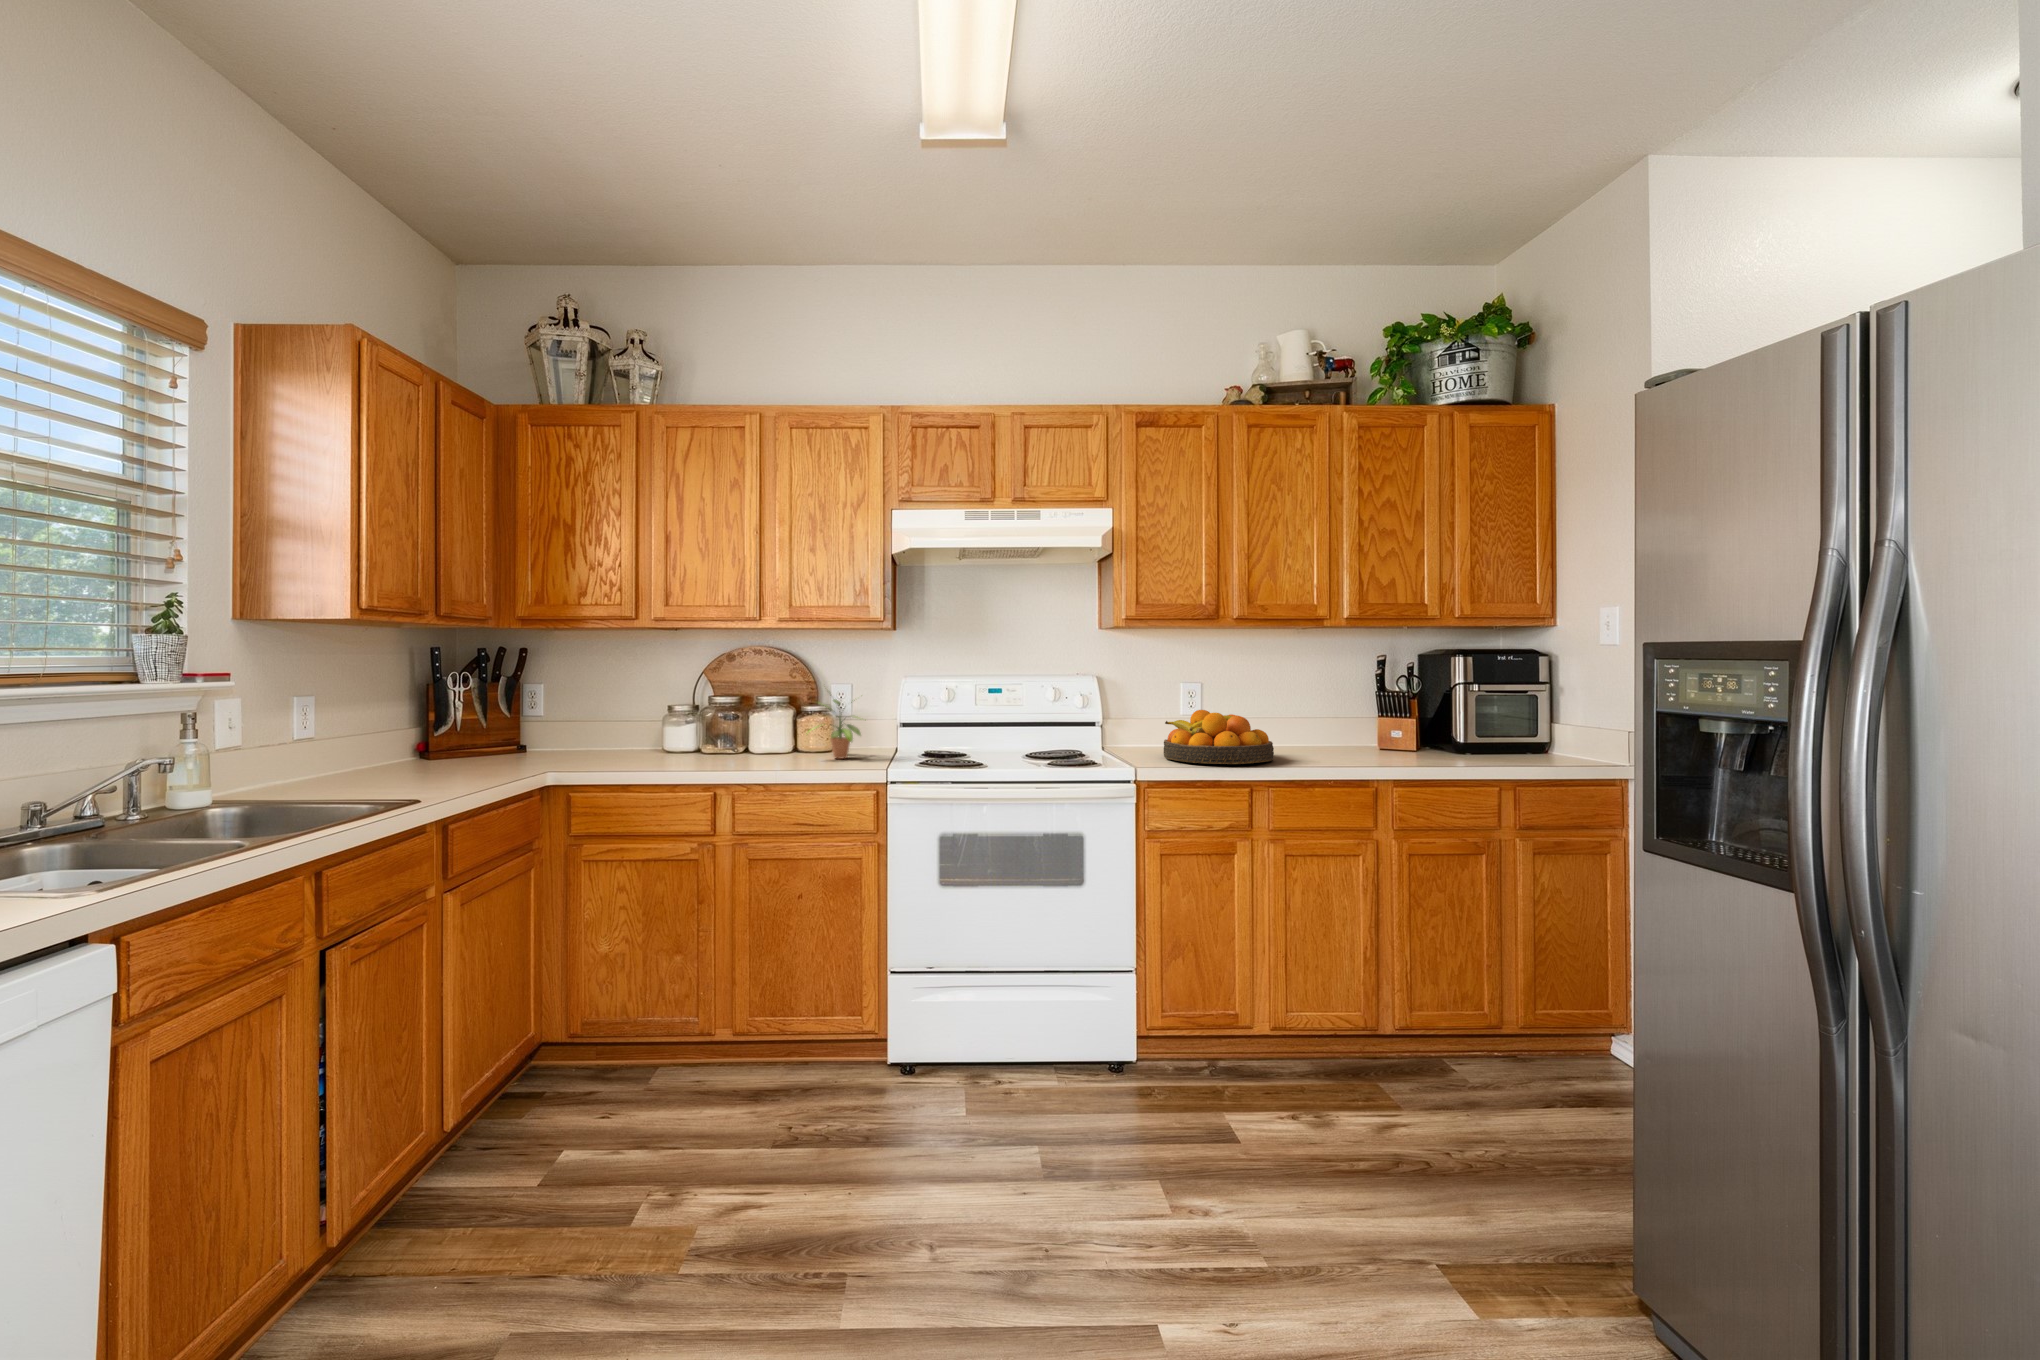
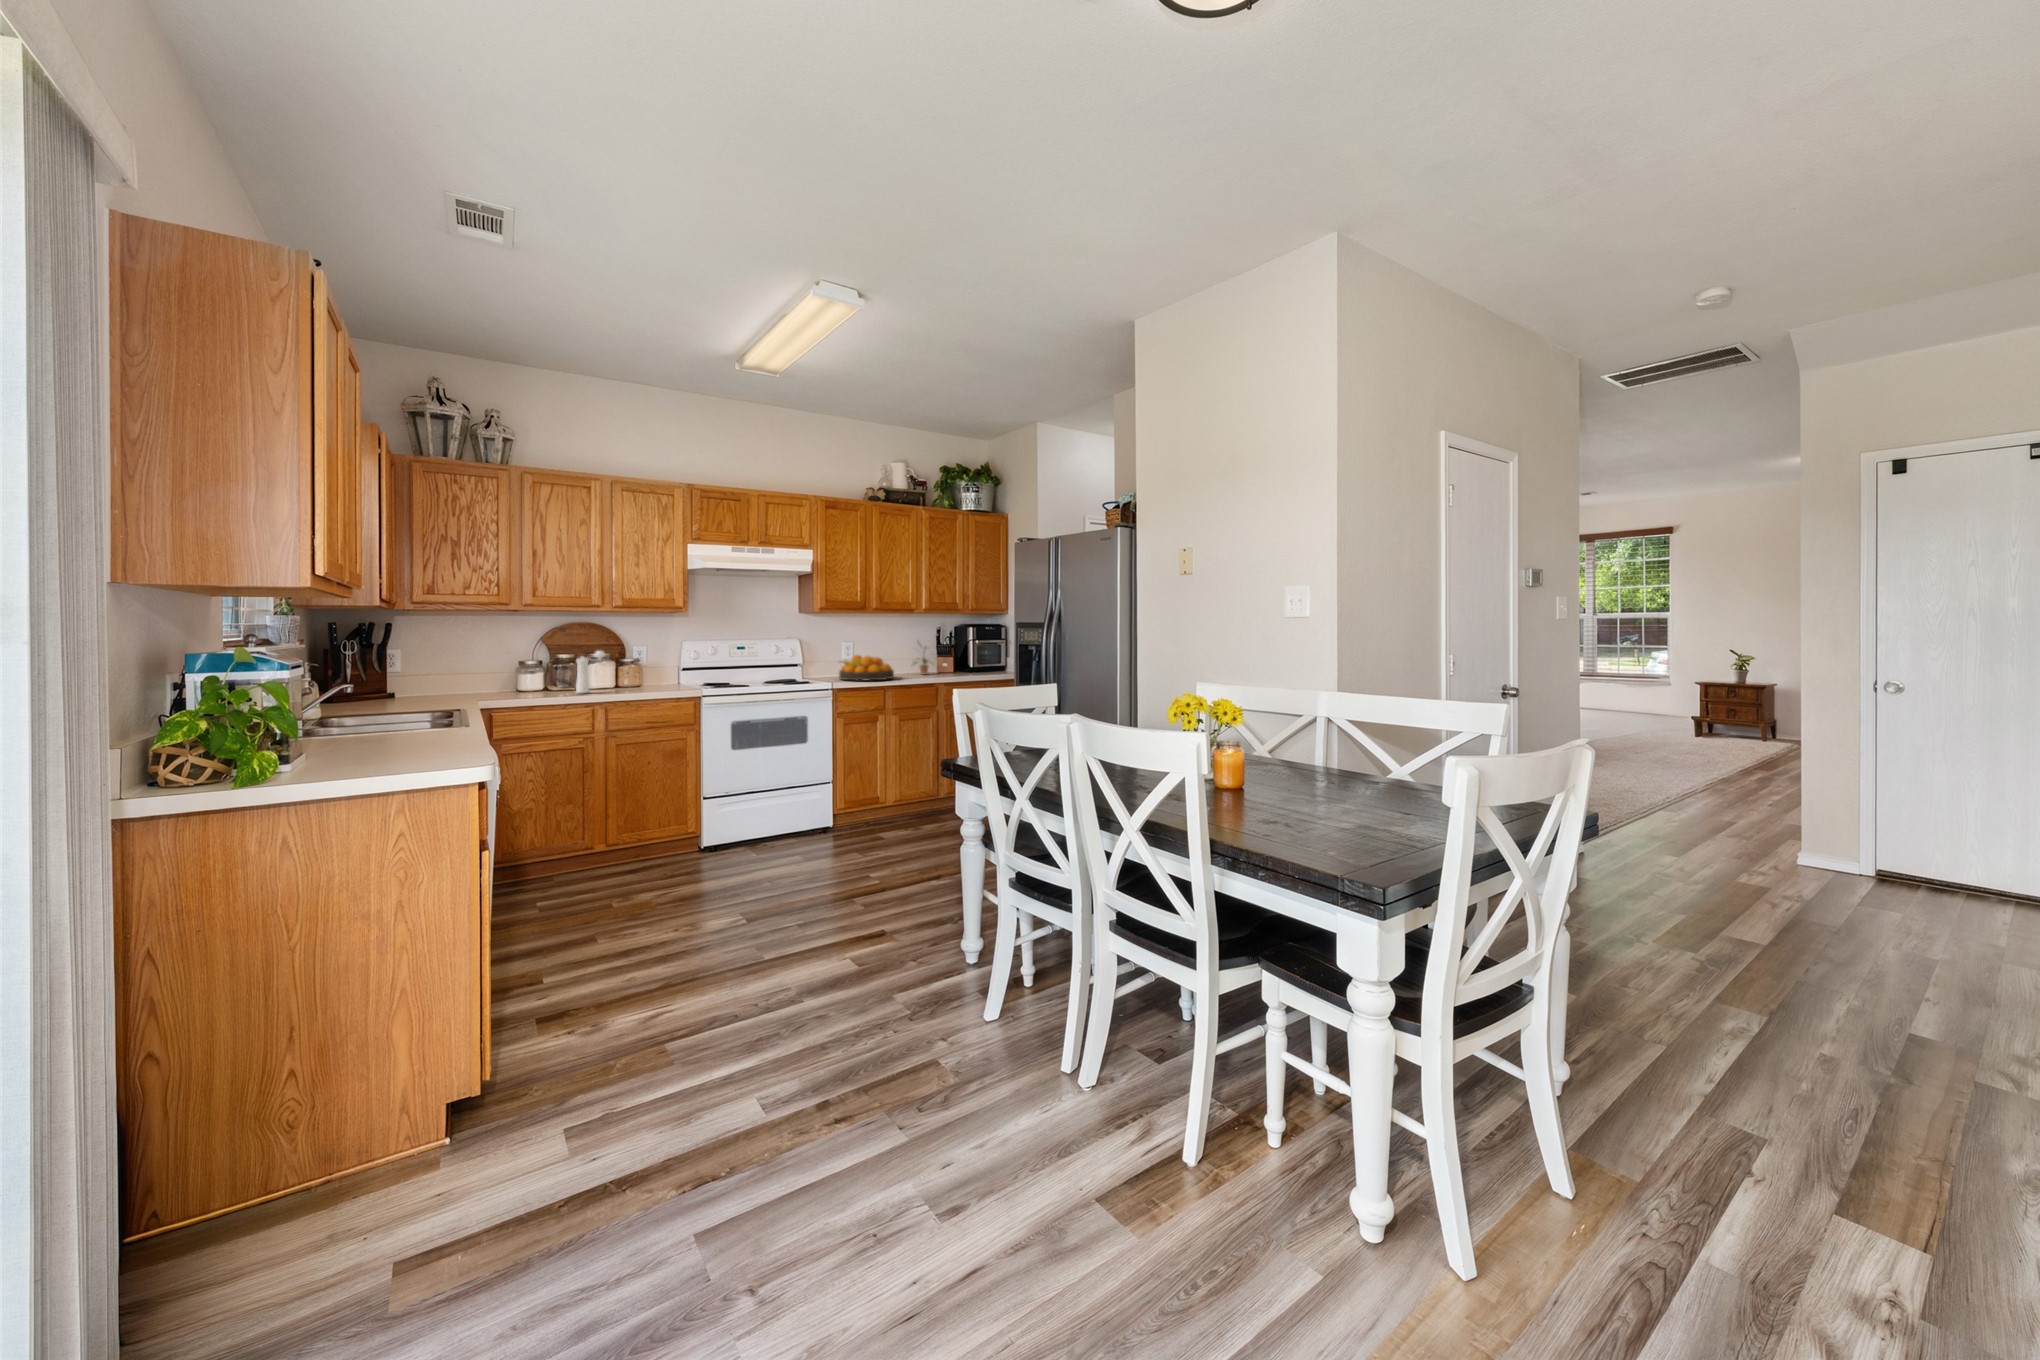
pepper mill: none [705,695,755,767] -> present [576,651,604,693]
potted plant: present [814,699,861,759] -> present [913,645,929,674]

